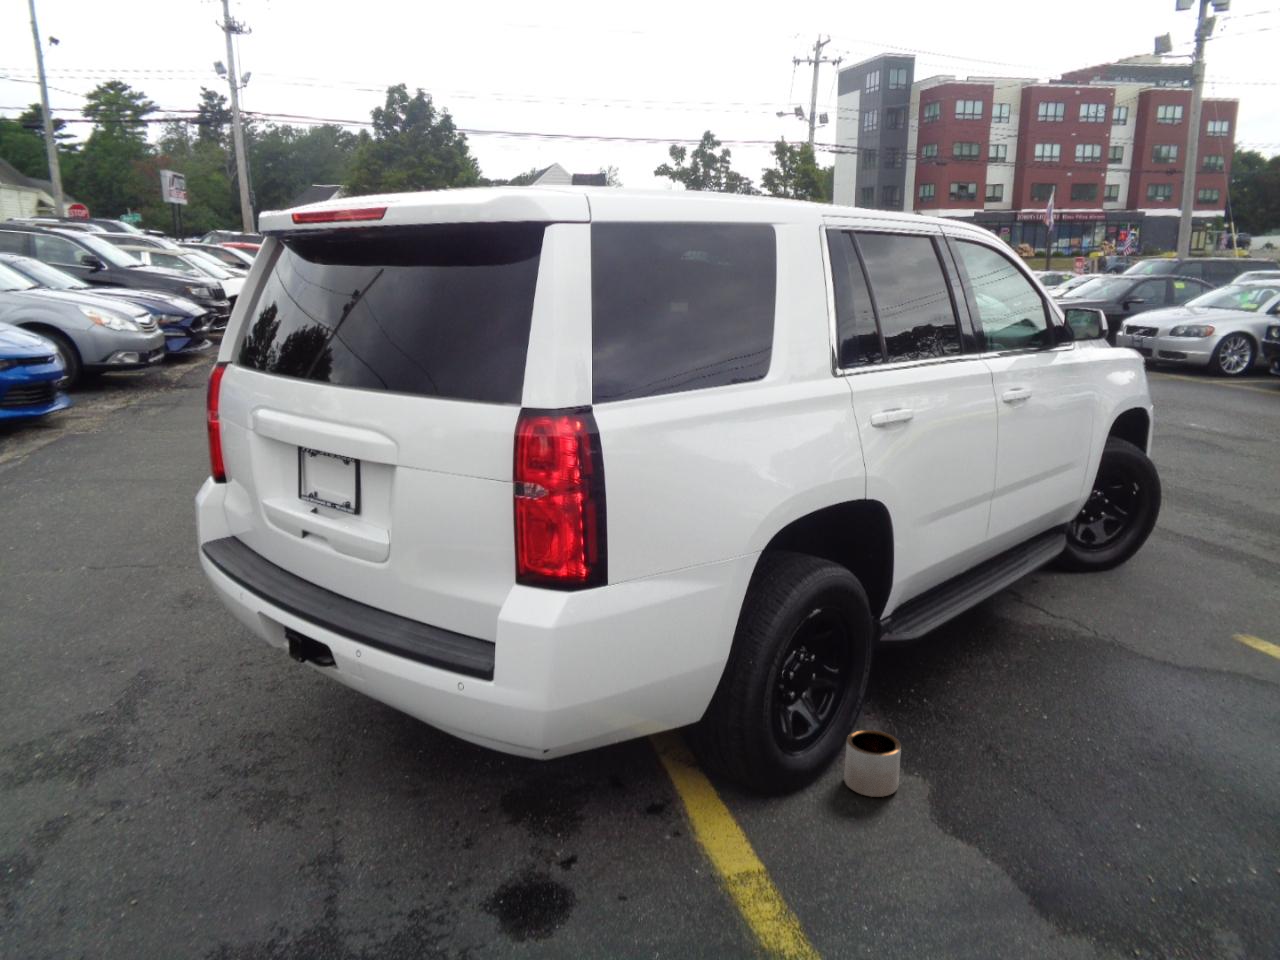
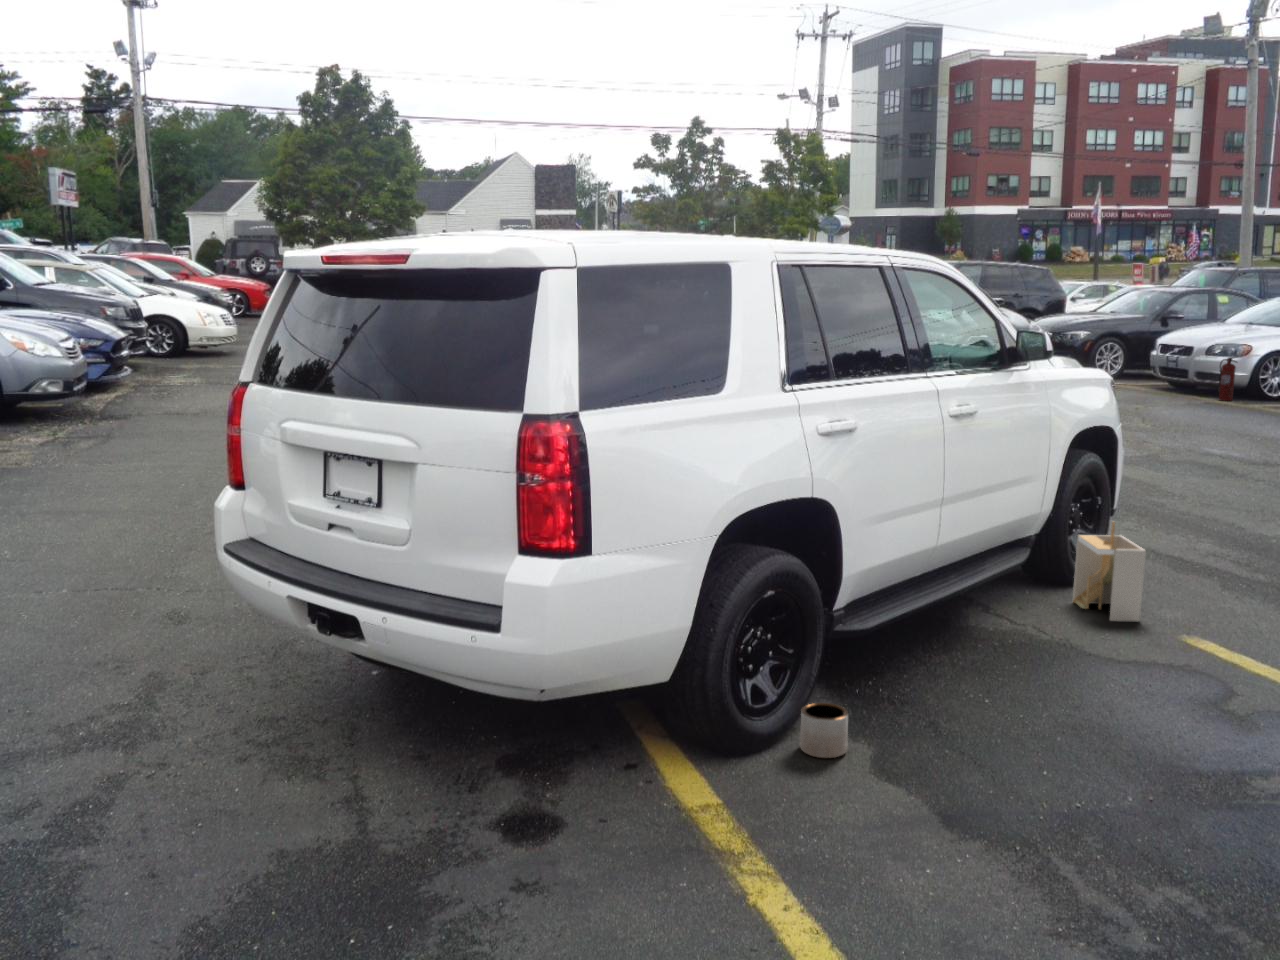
fire extinguisher: none [1194,339,1214,379] -> present [1218,357,1237,401]
storage bin: none [1110,512,1197,617] -> present [1073,522,1146,621]

